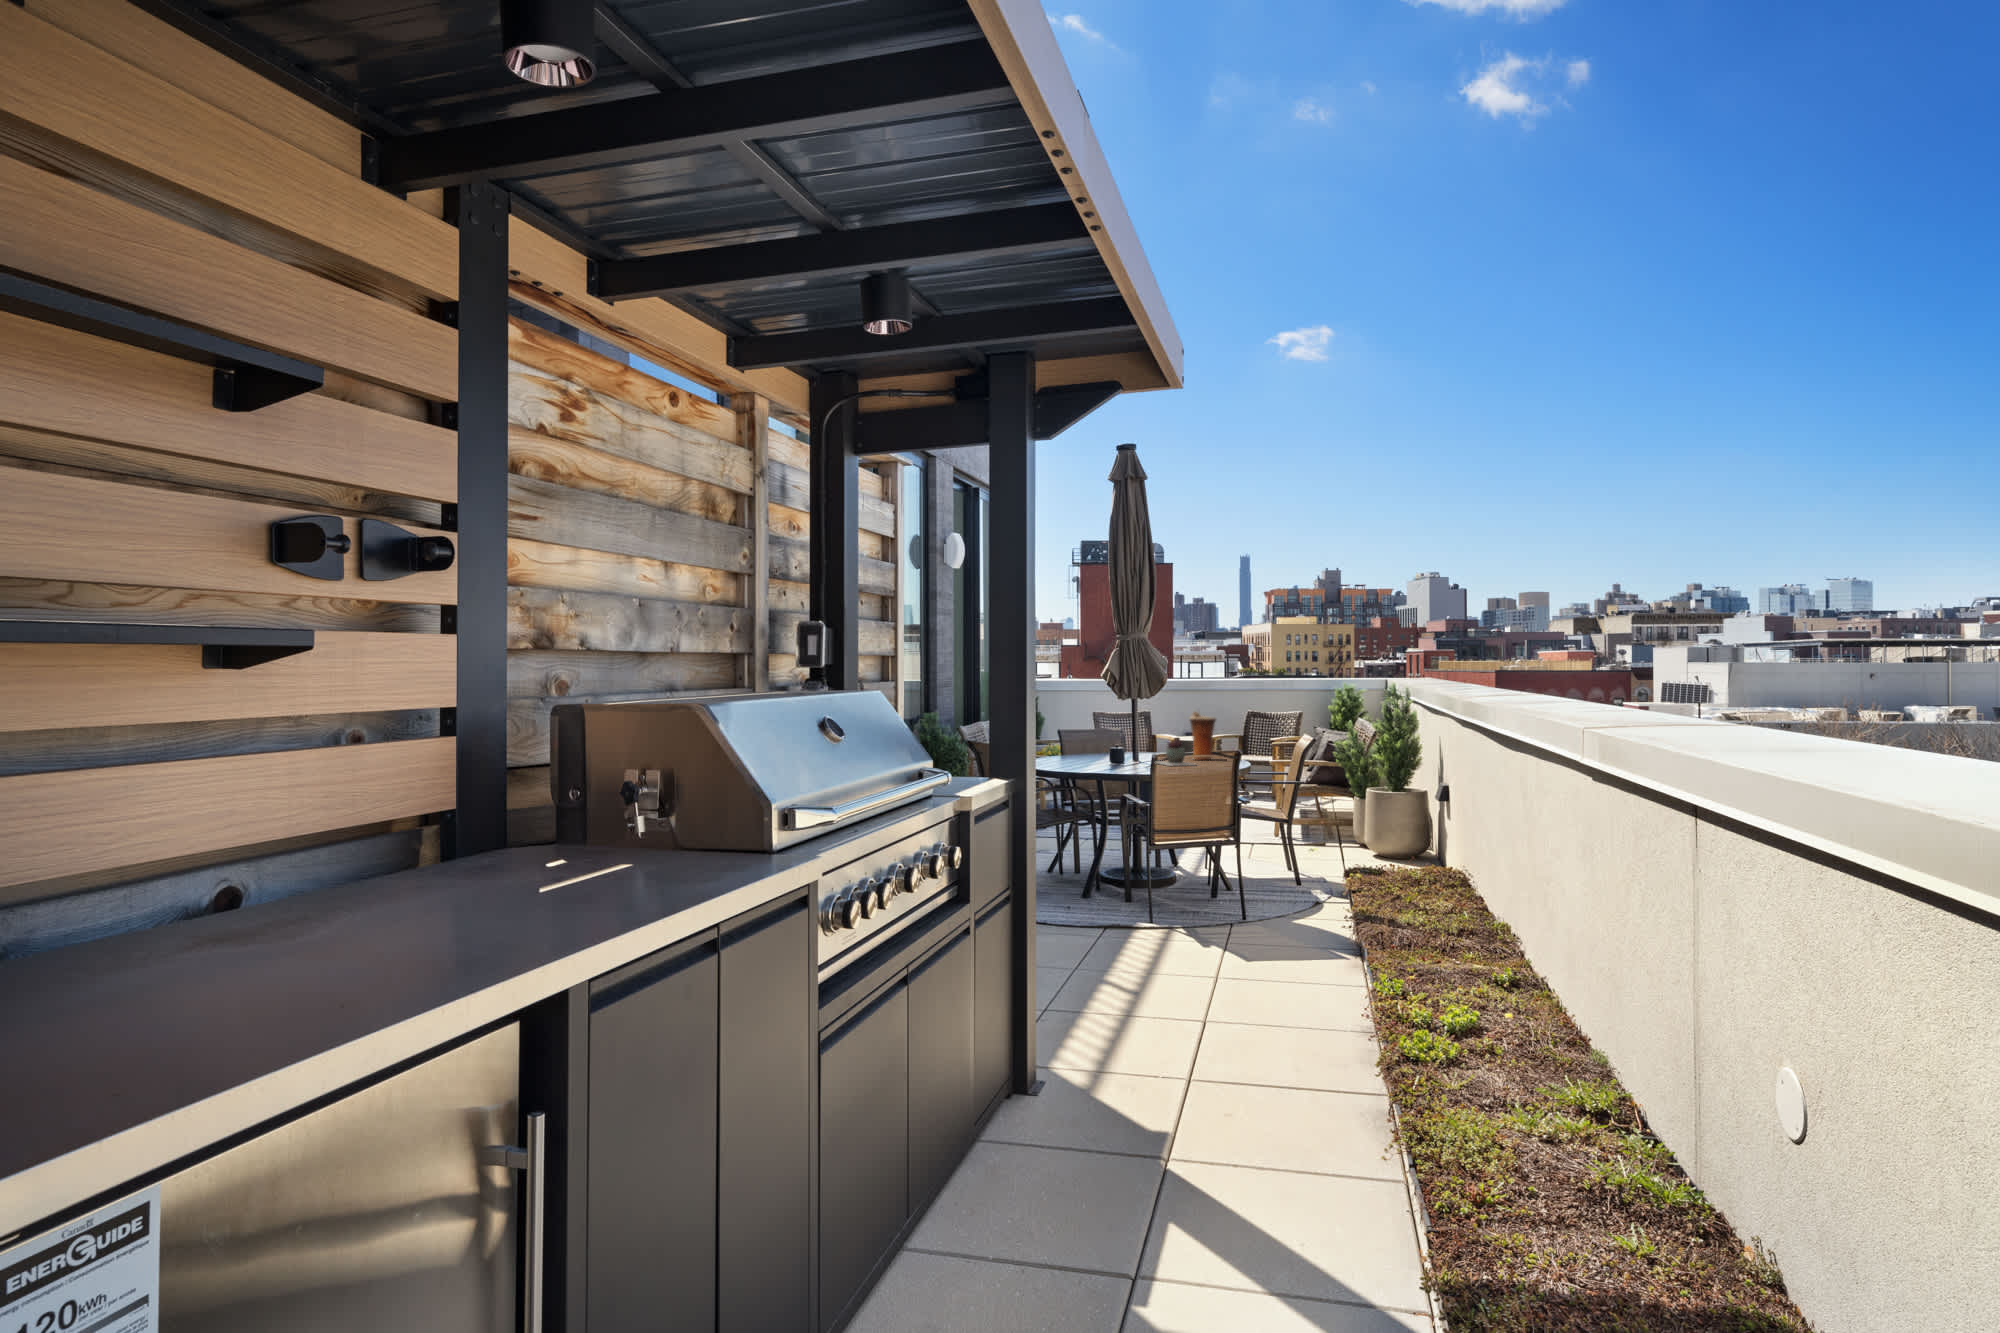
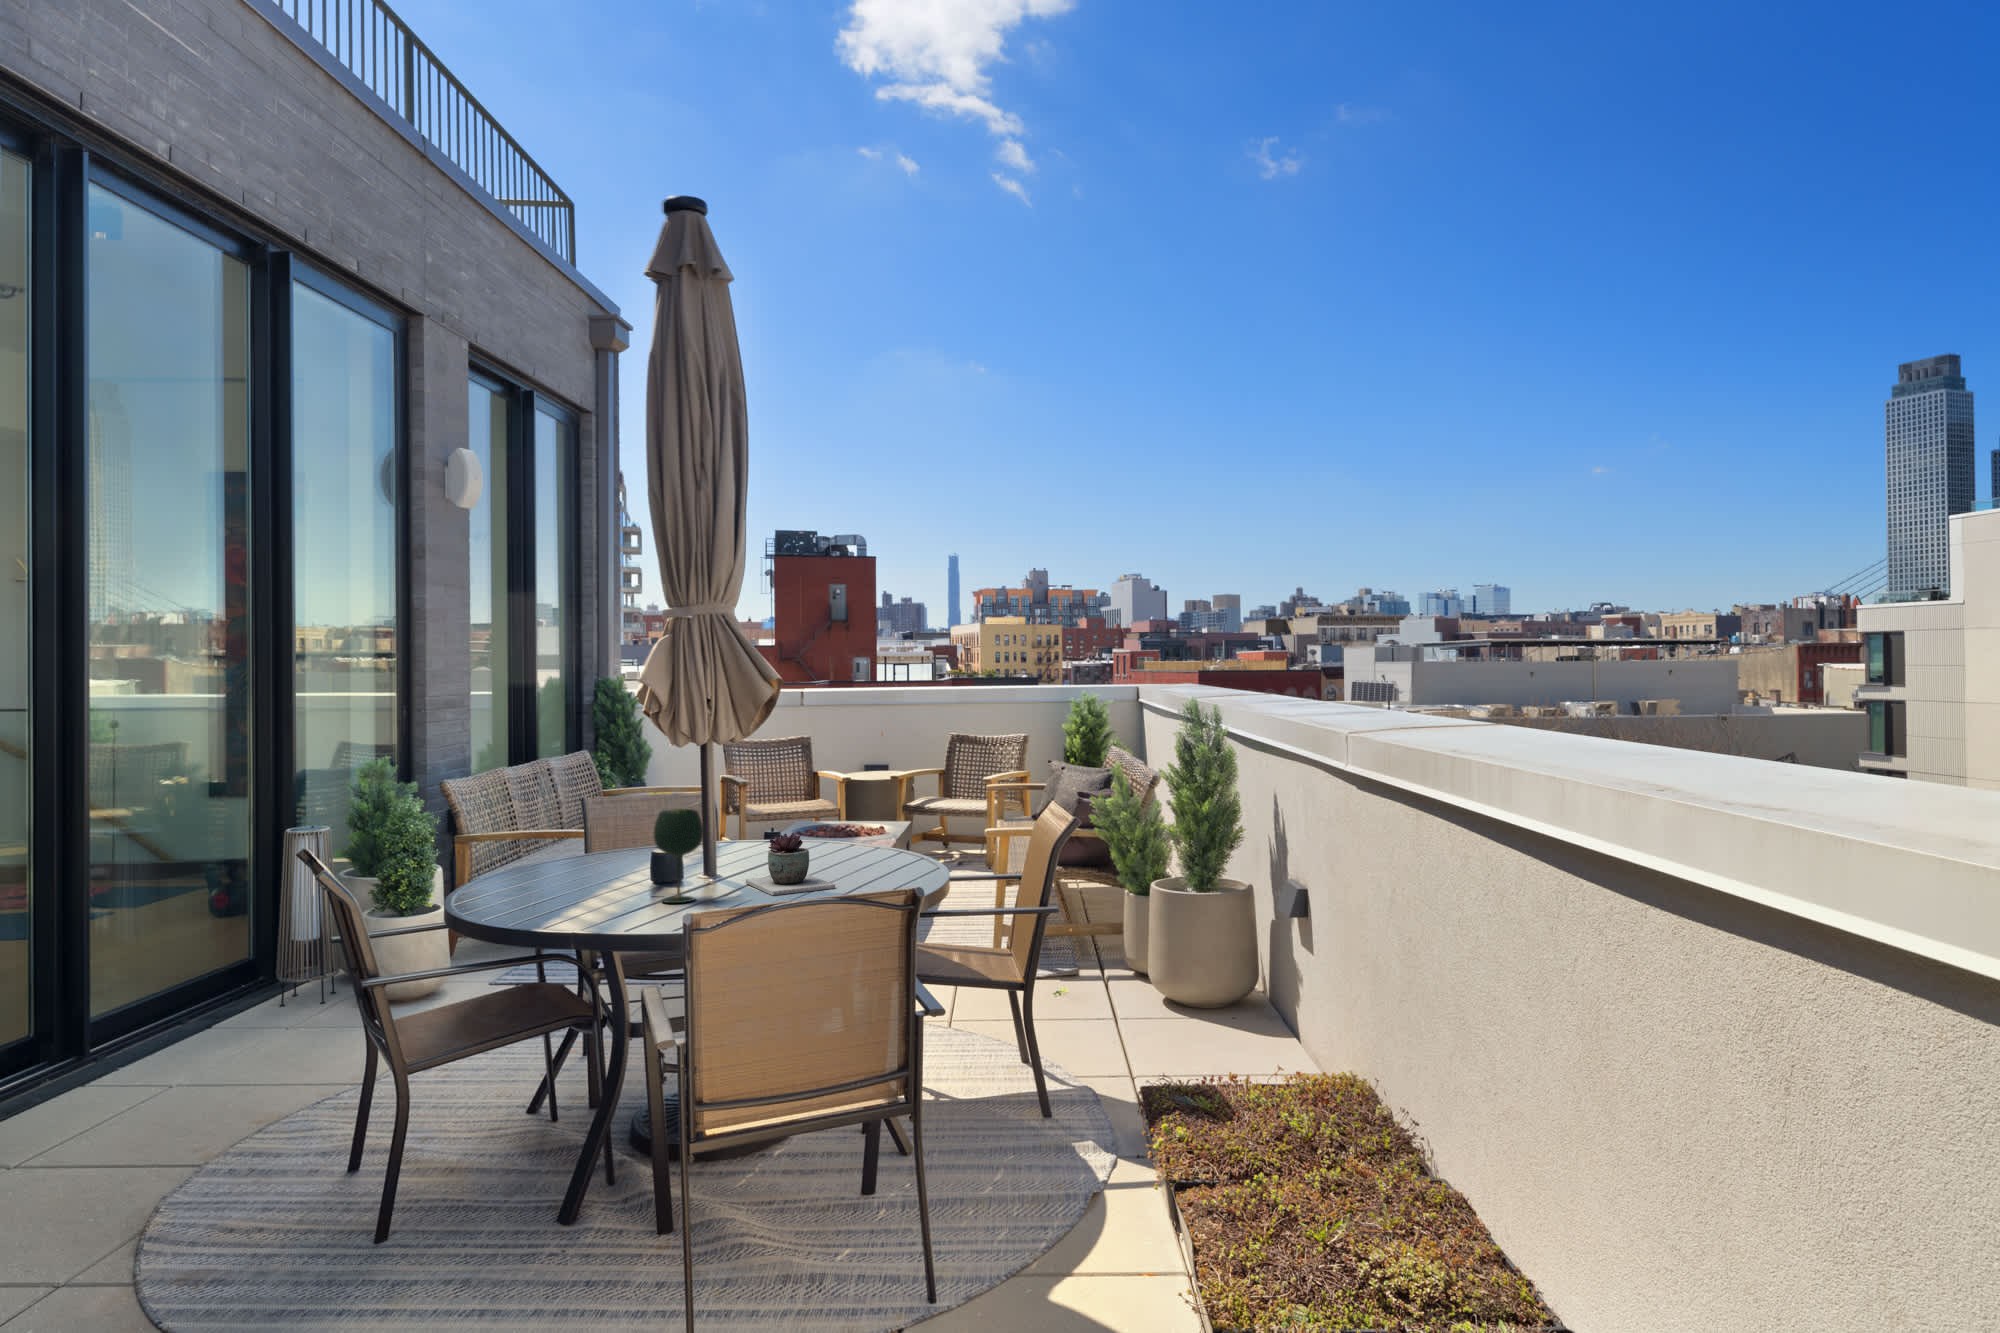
vase: present [1190,712,1216,760] -> none [829,760,883,861]
wine glass: none [1119,727,1141,766] -> present [654,809,703,903]

